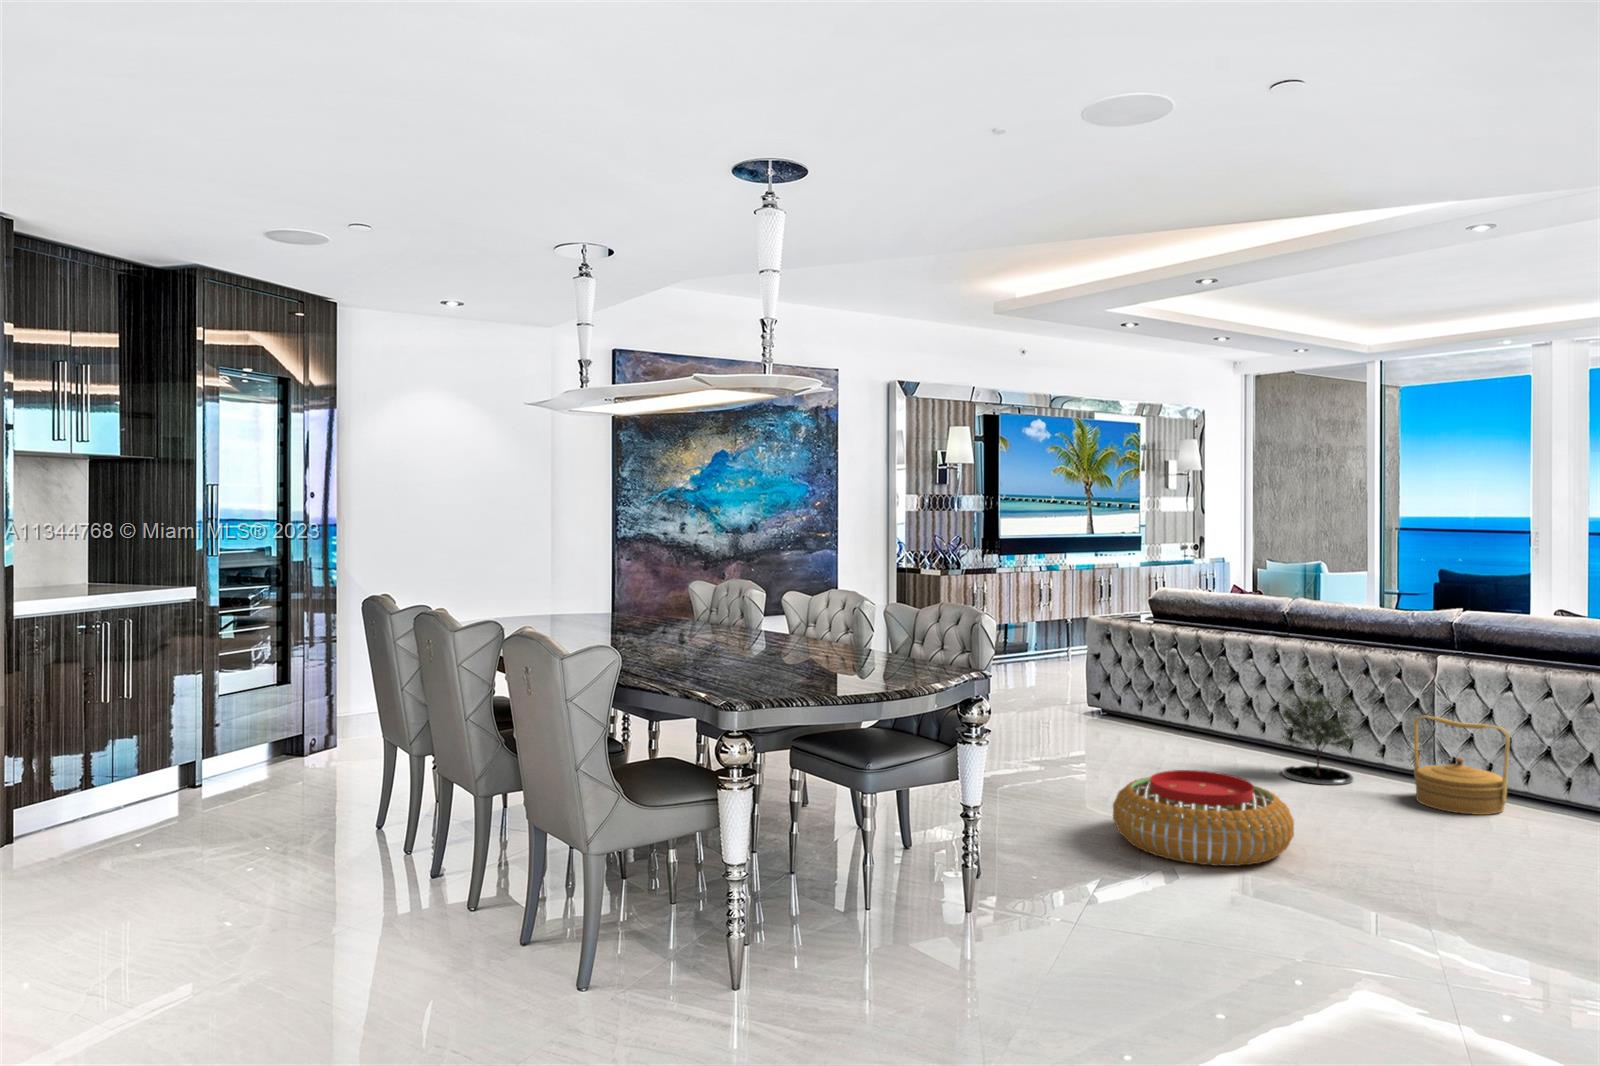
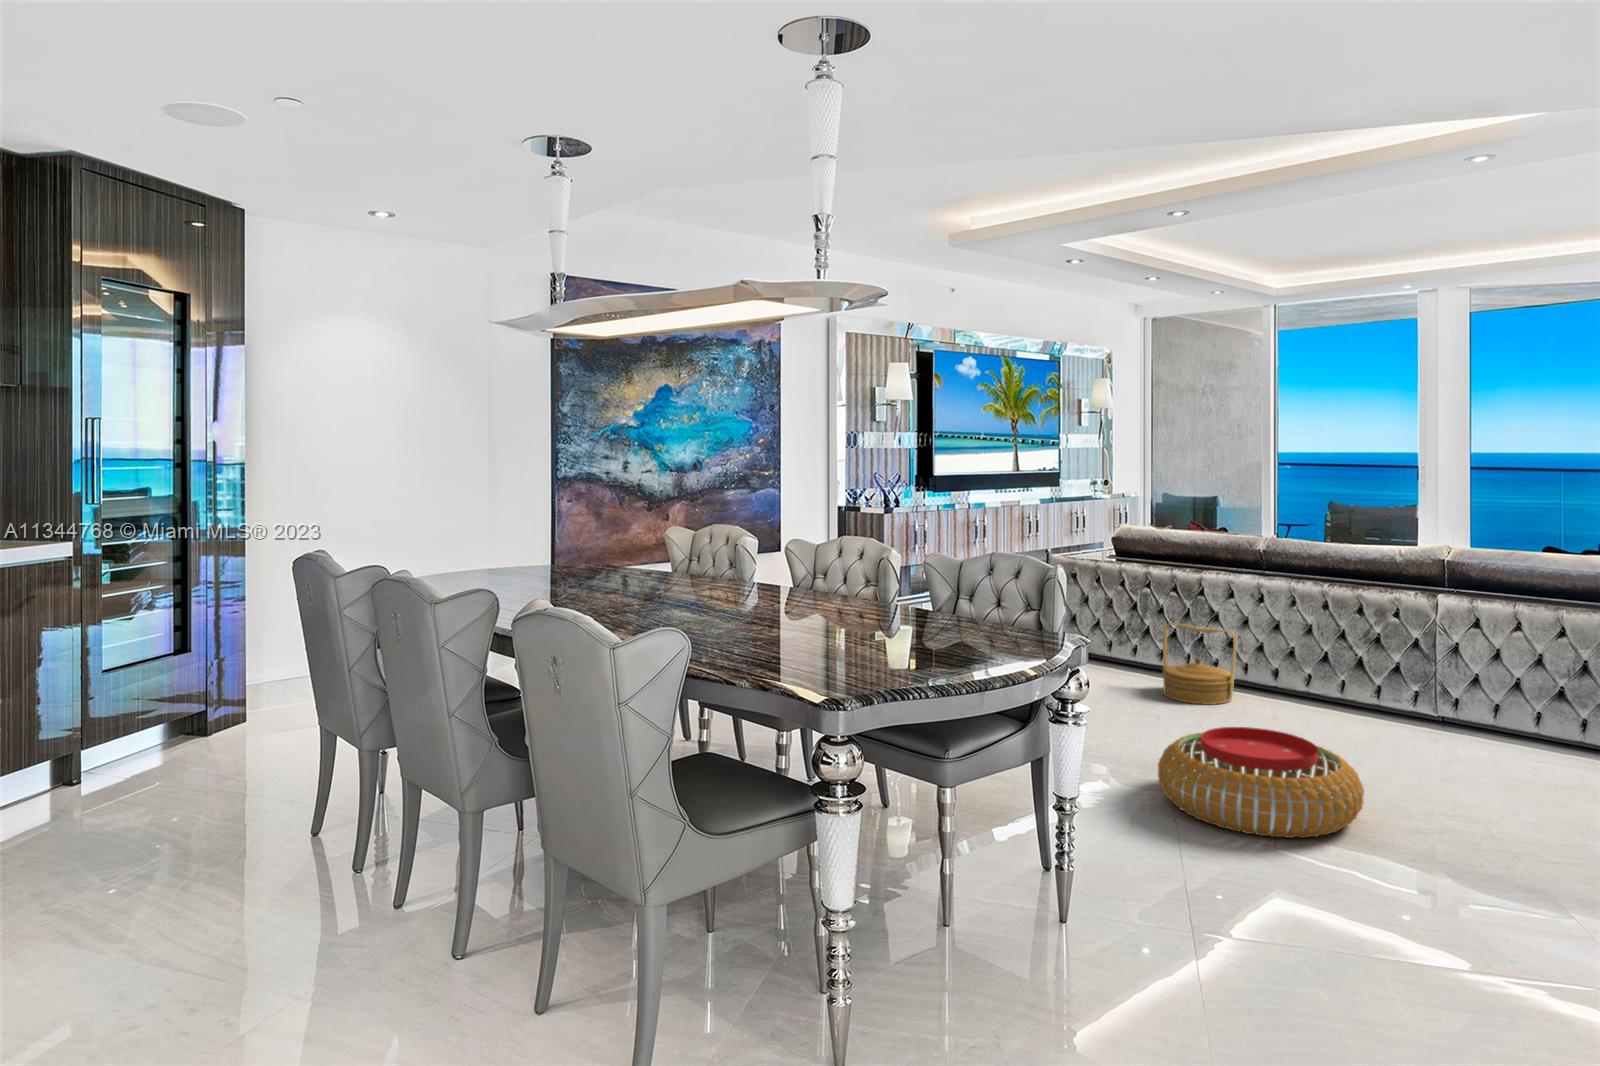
potted tree: present [1279,661,1357,785] -> none [1274,600,1360,728]
woven basket: present [1413,715,1510,815] -> present [1162,623,1237,705]

